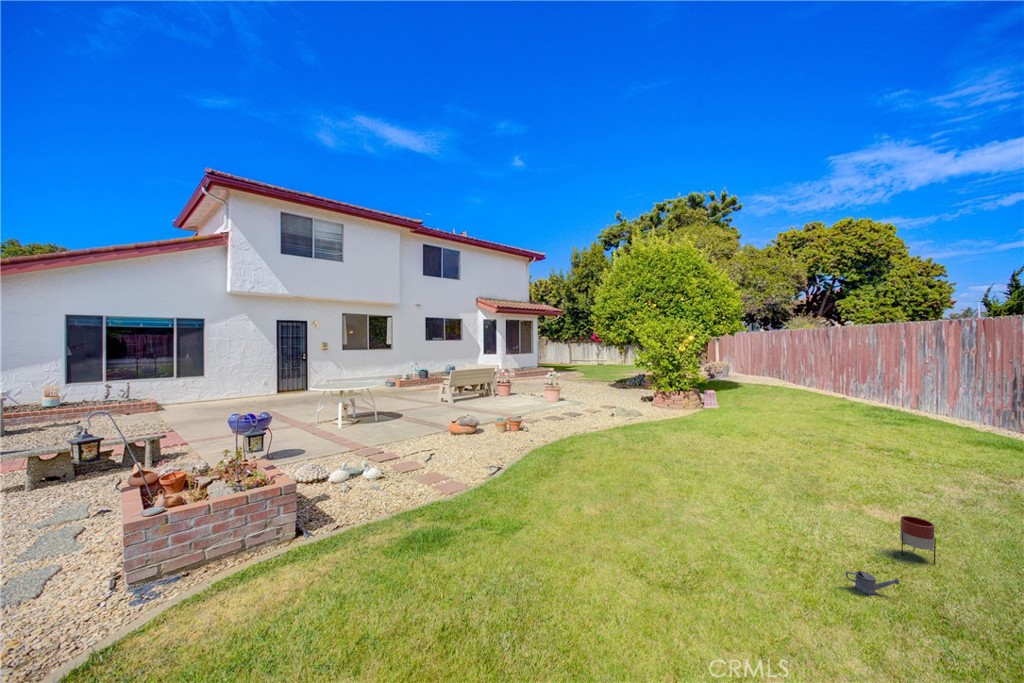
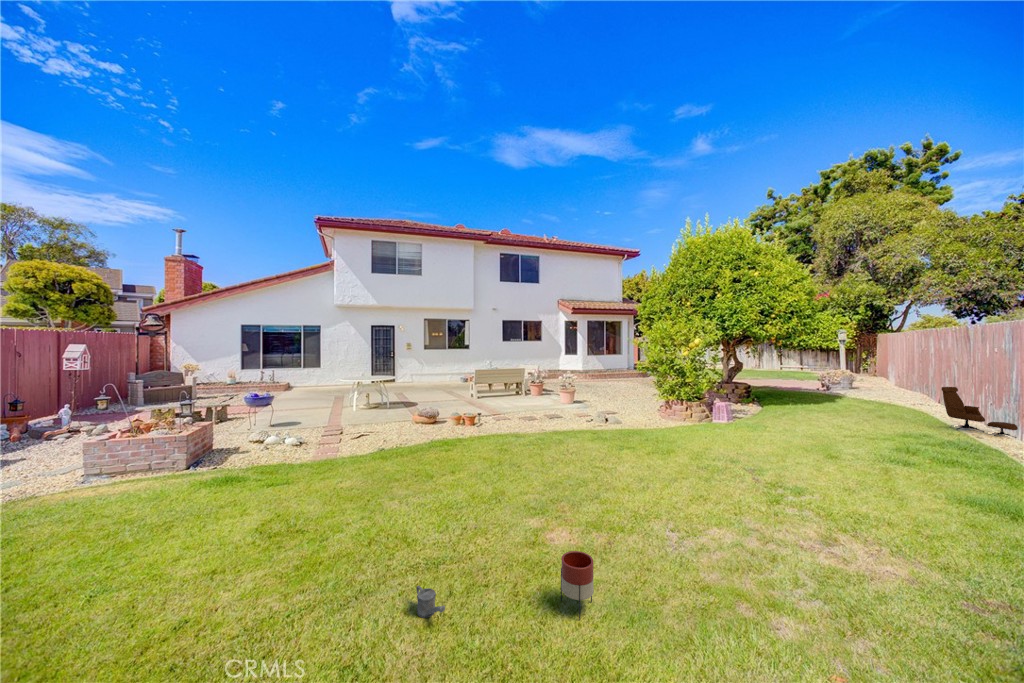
lounge chair: none [801,374,843,405] -> present [941,387,1018,438]

